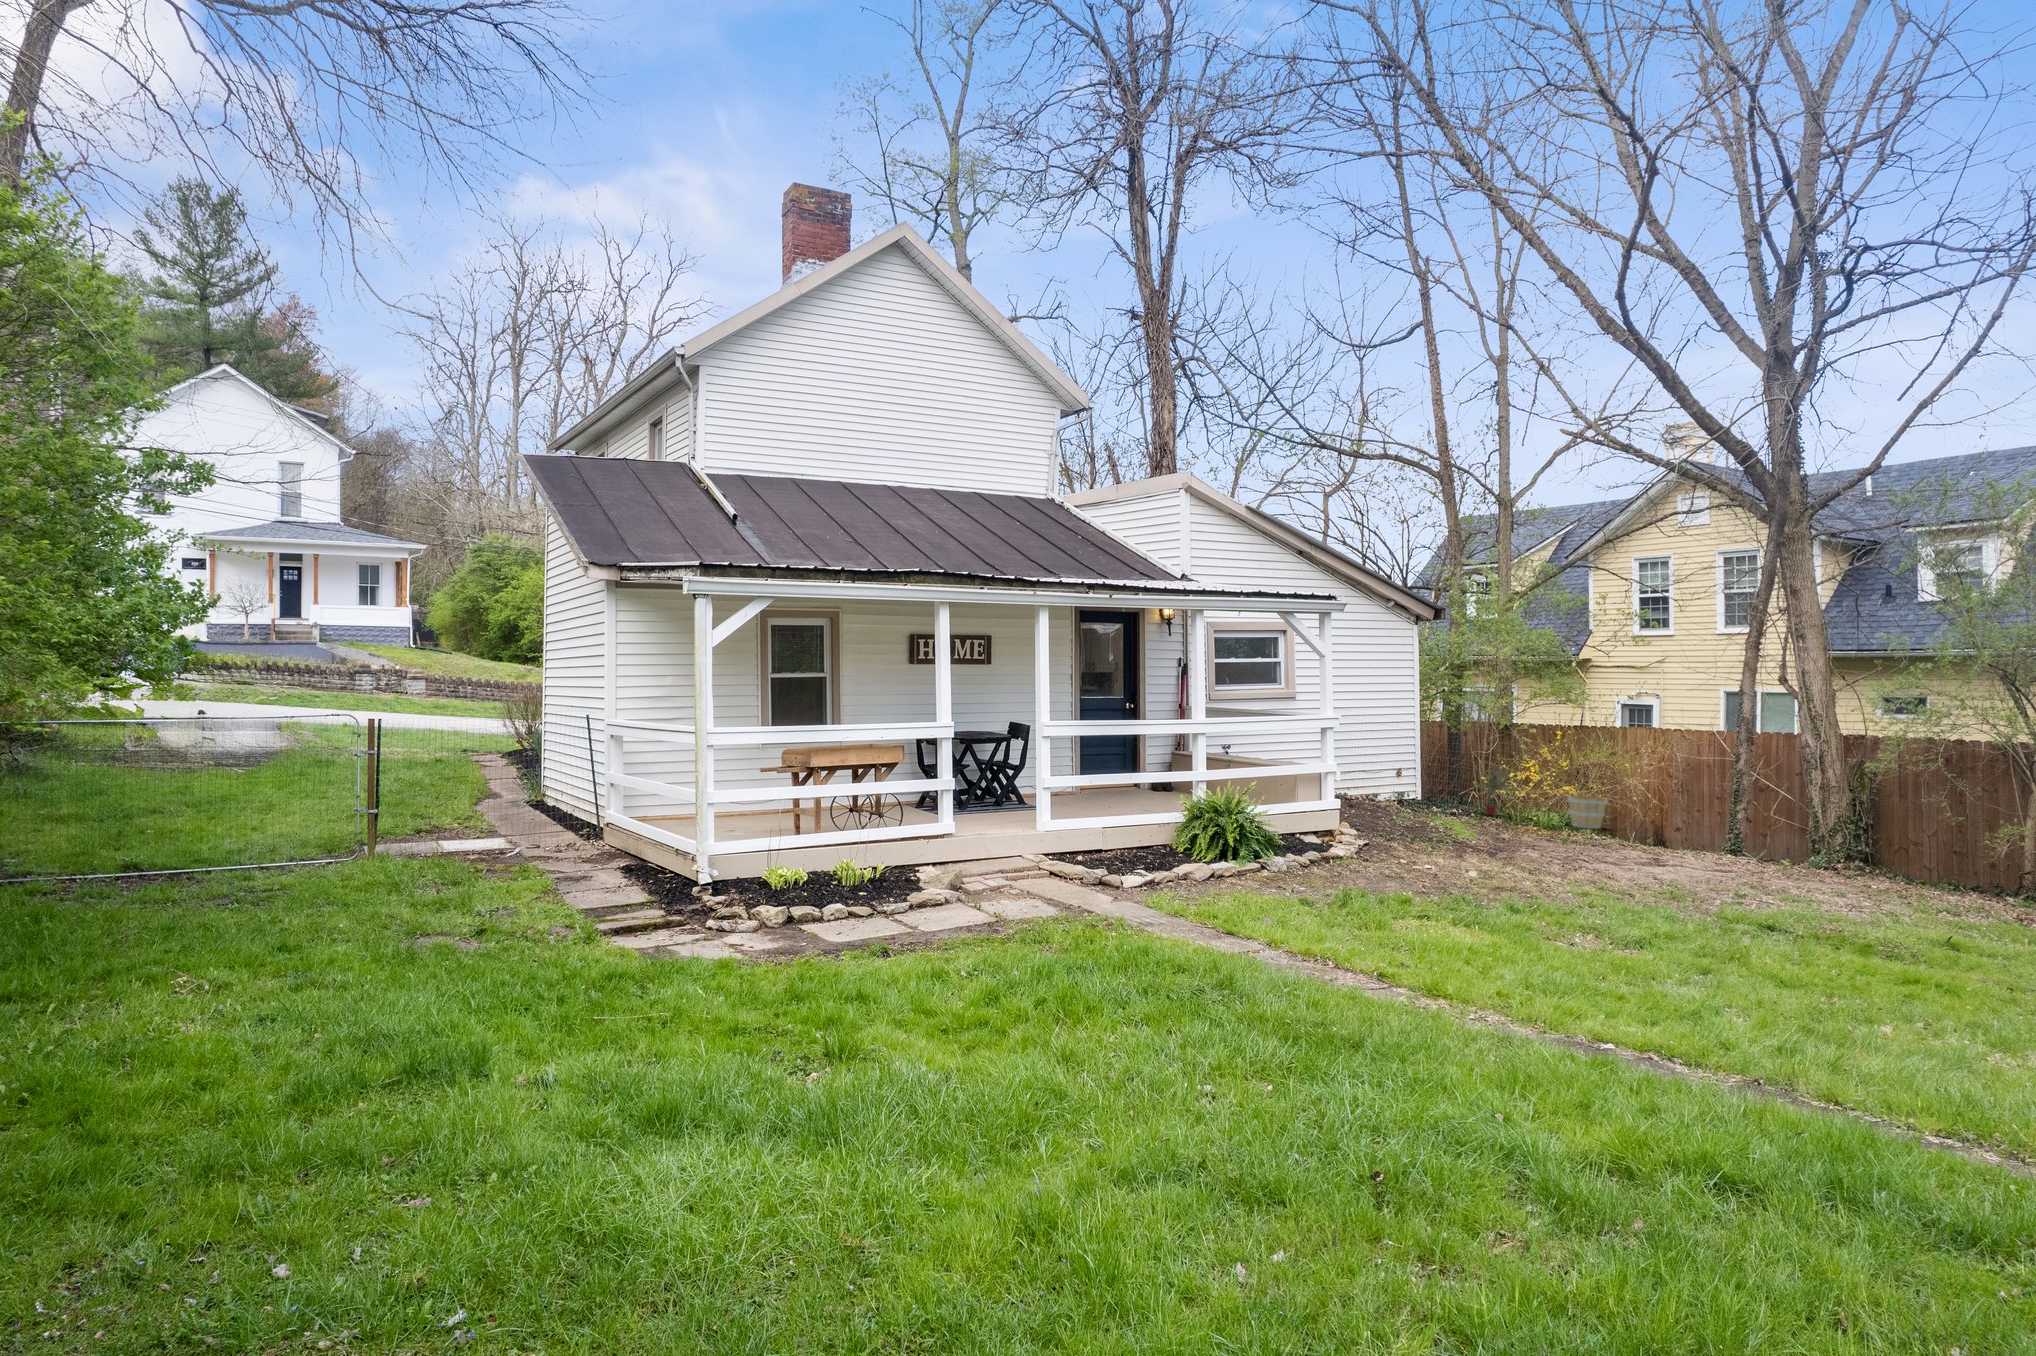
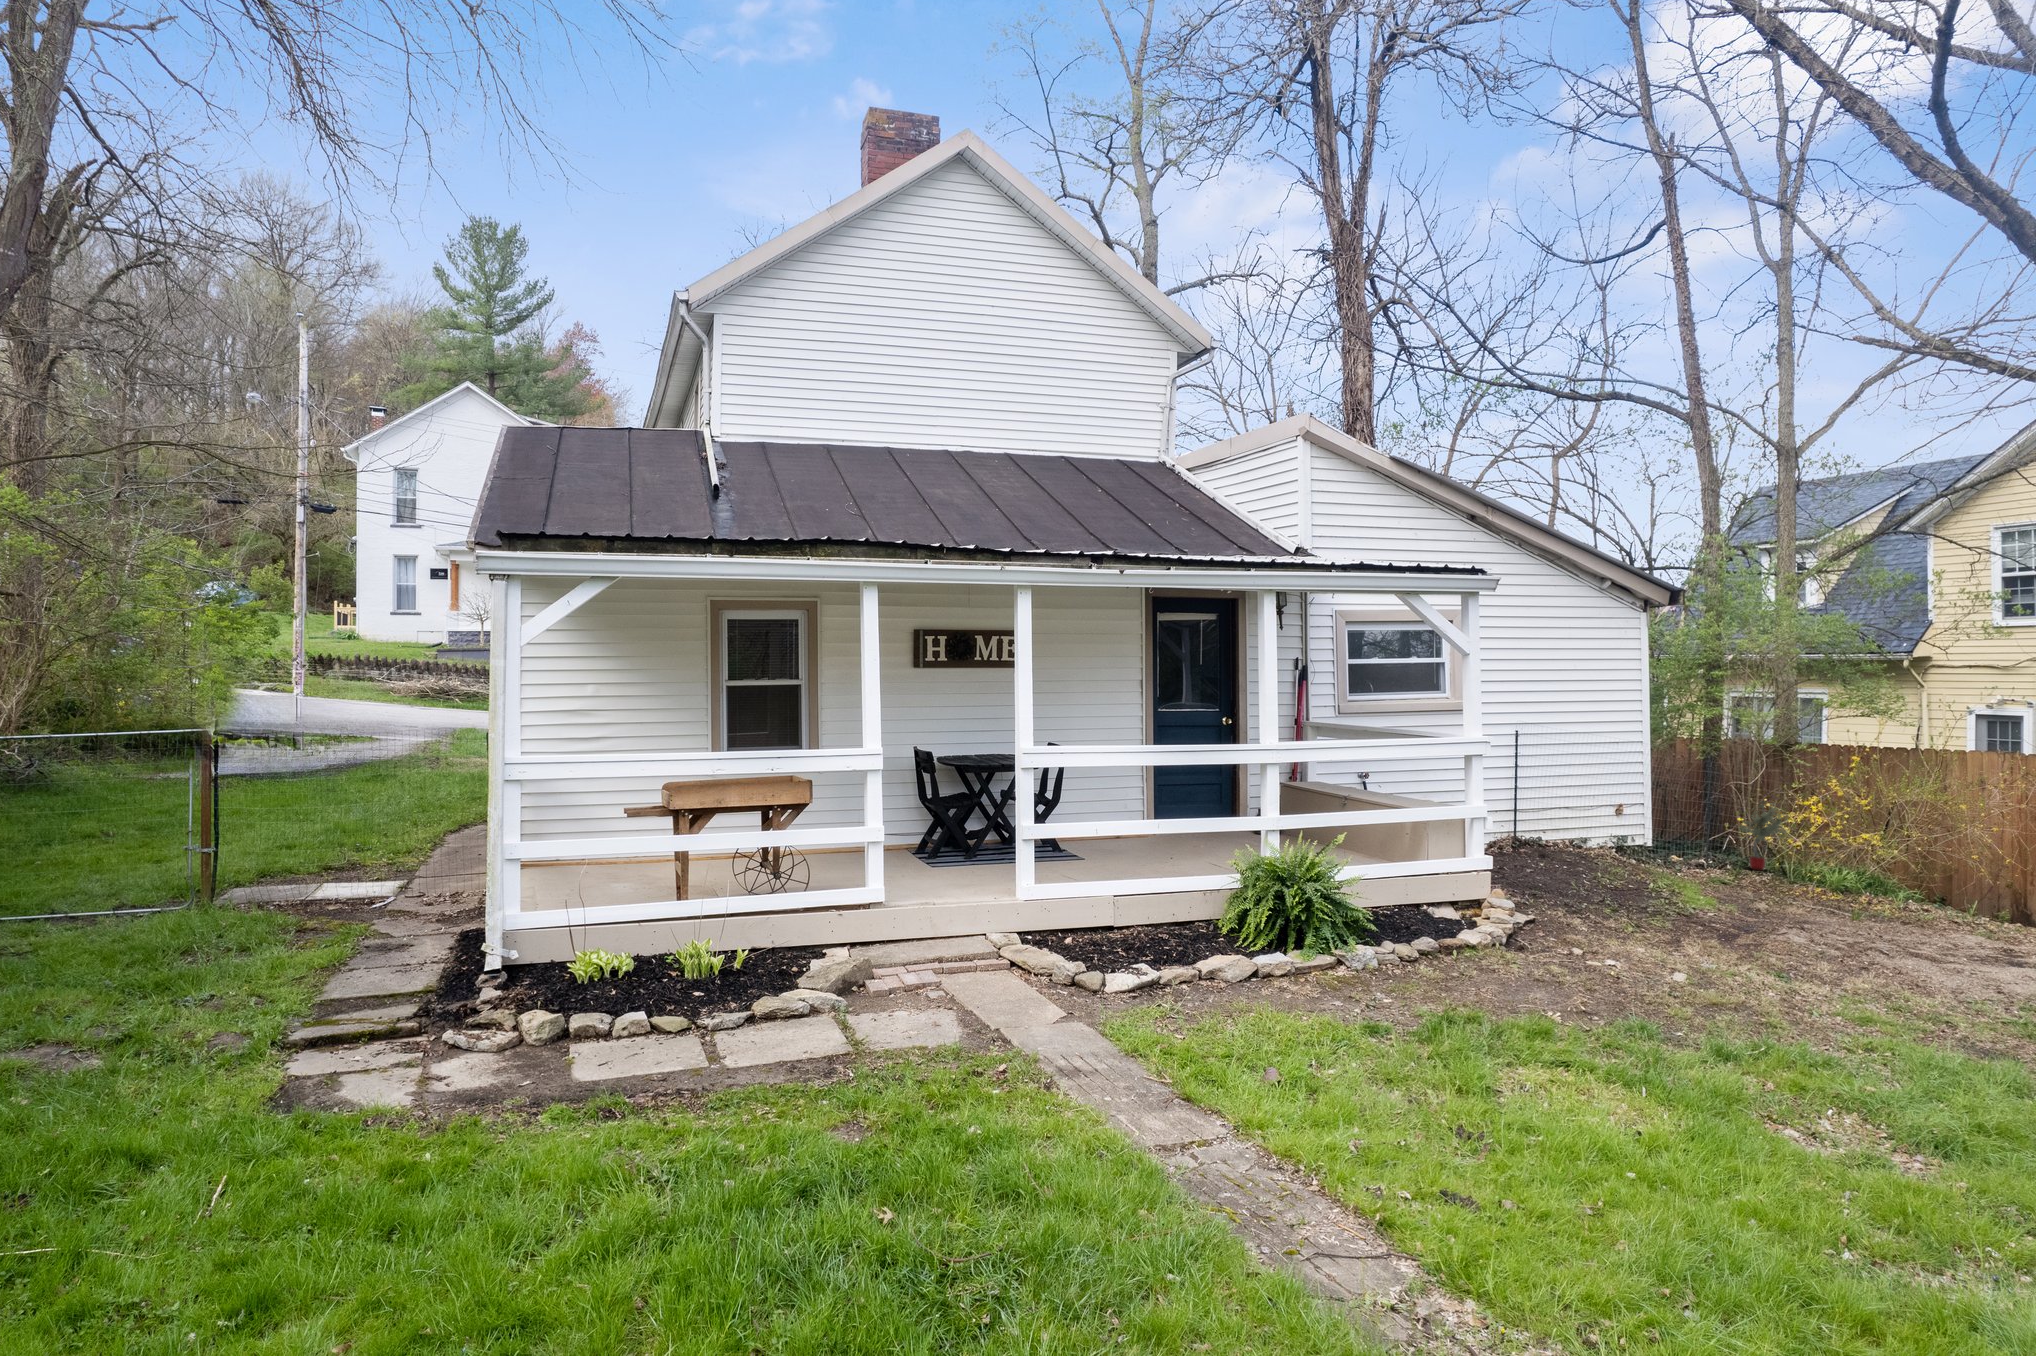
wooden bucket: present [1568,795,1608,829] -> none [1872,846,1936,897]

